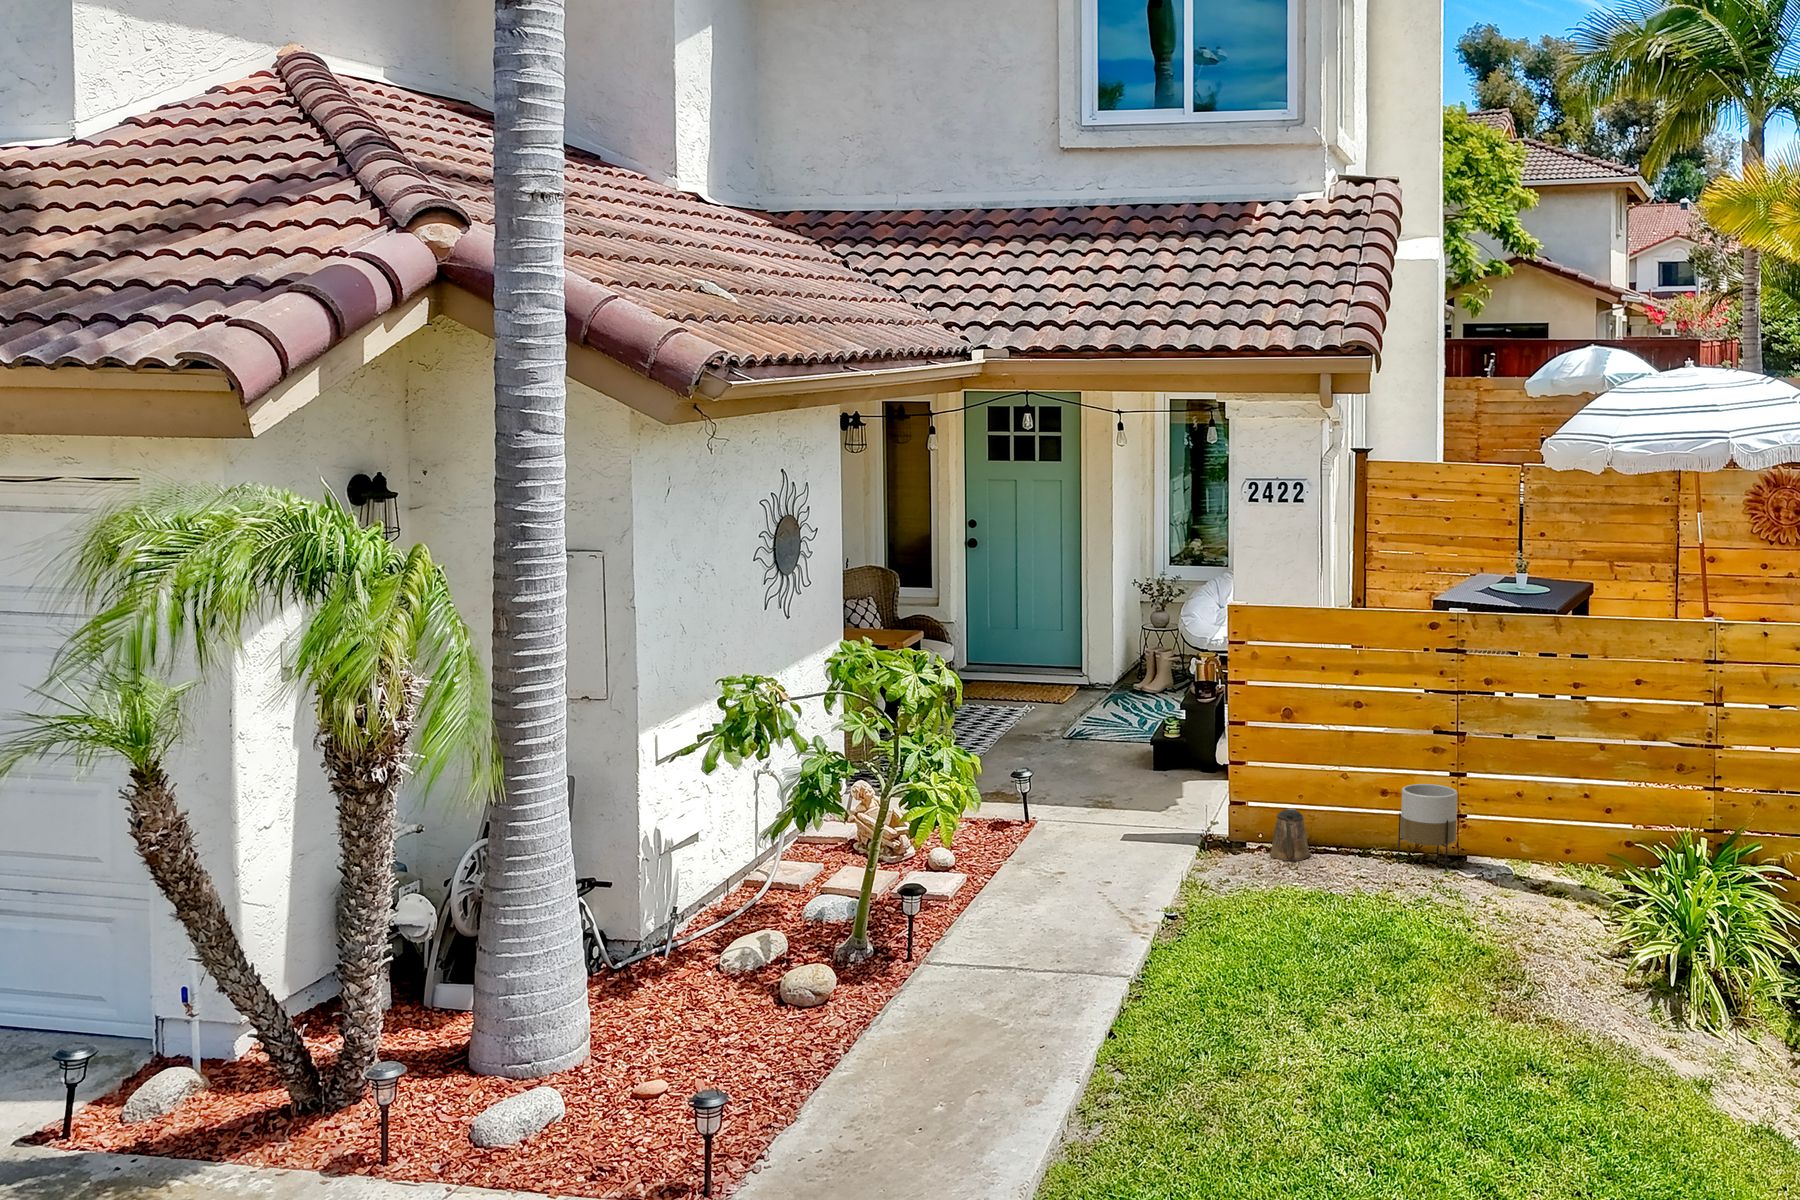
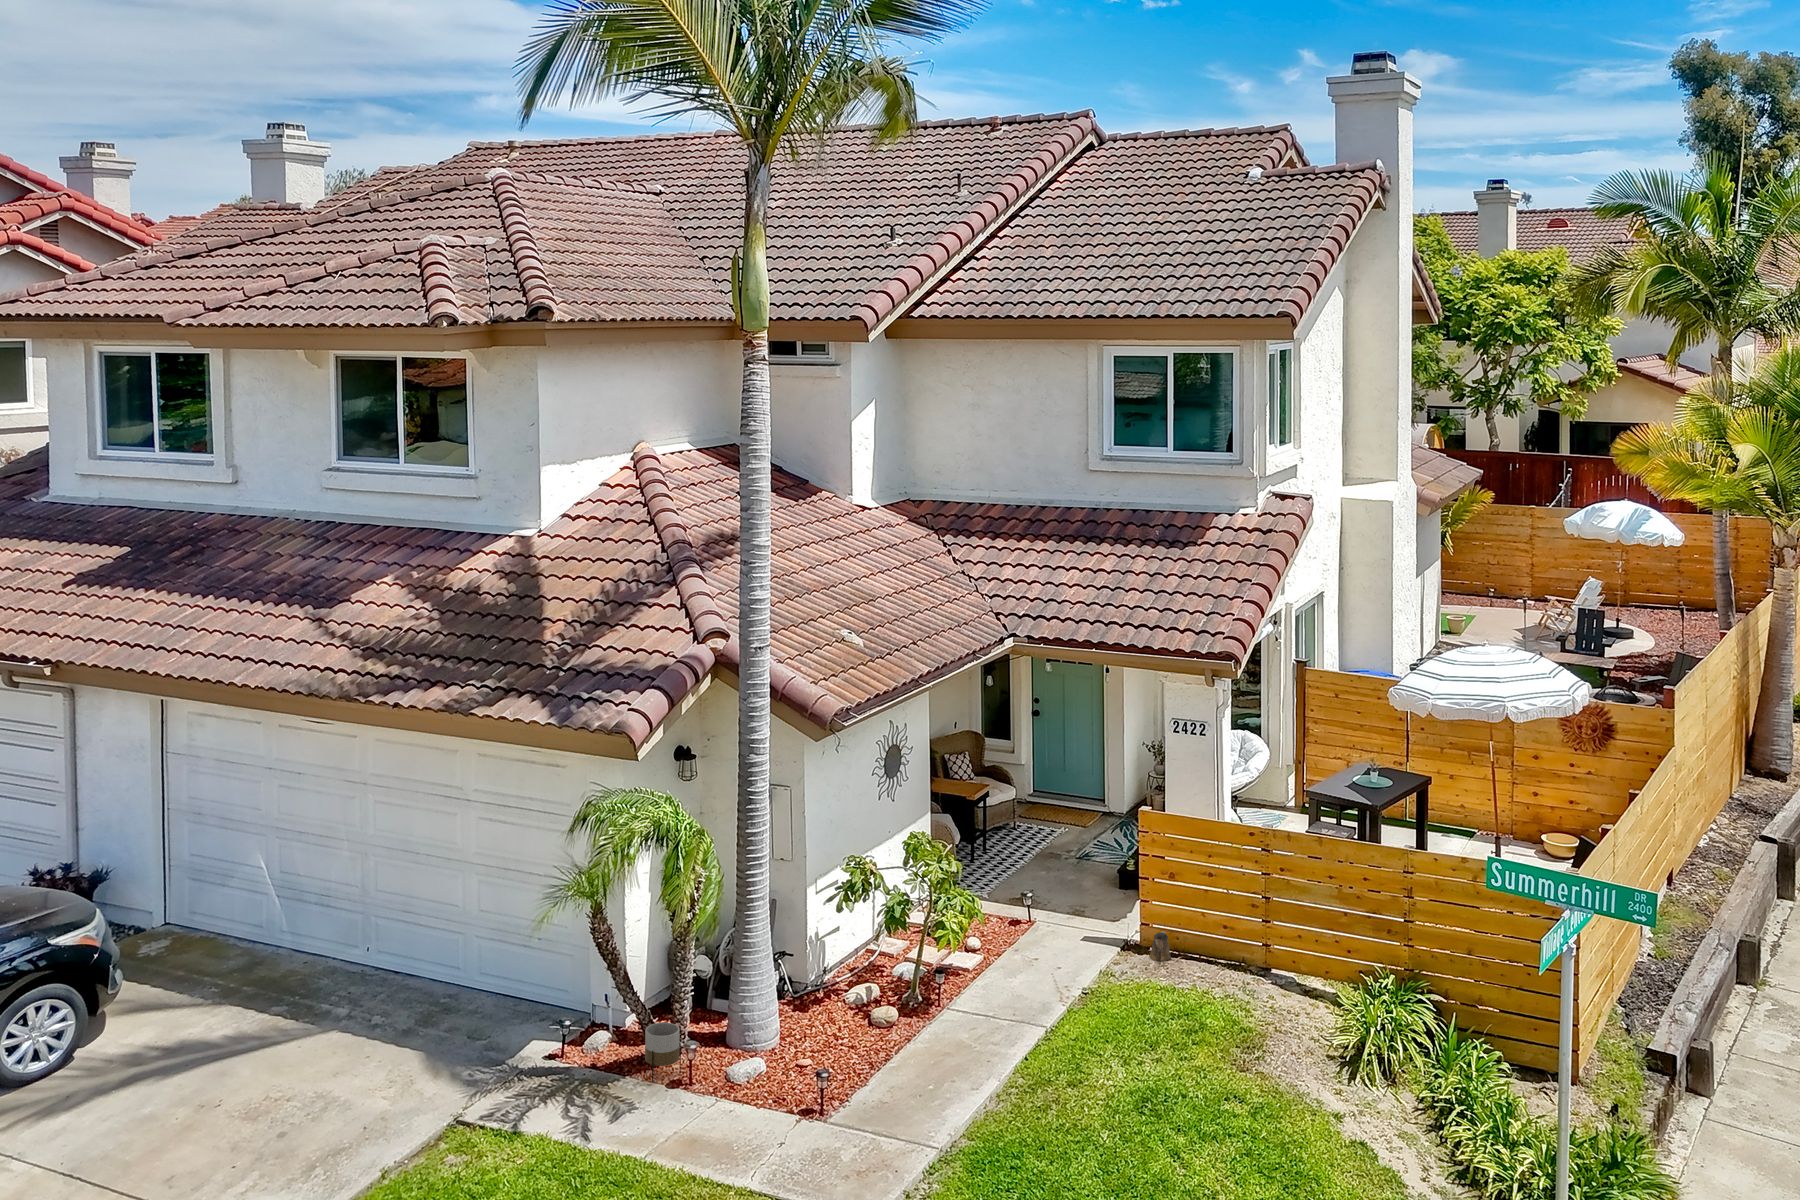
planter: present [1398,784,1457,871] -> present [645,1022,681,1082]

